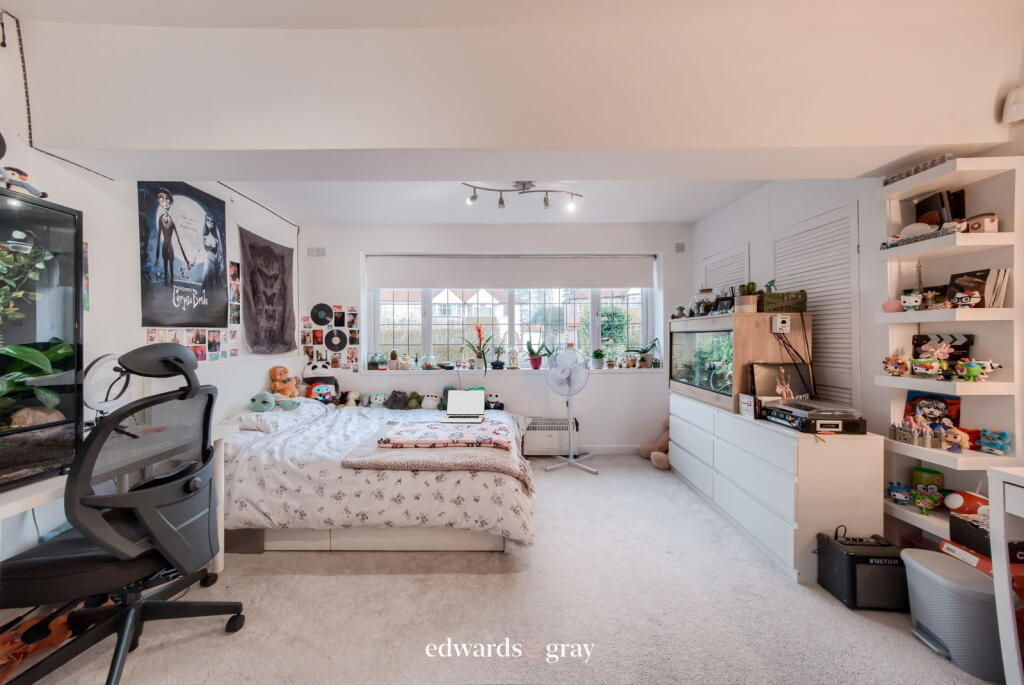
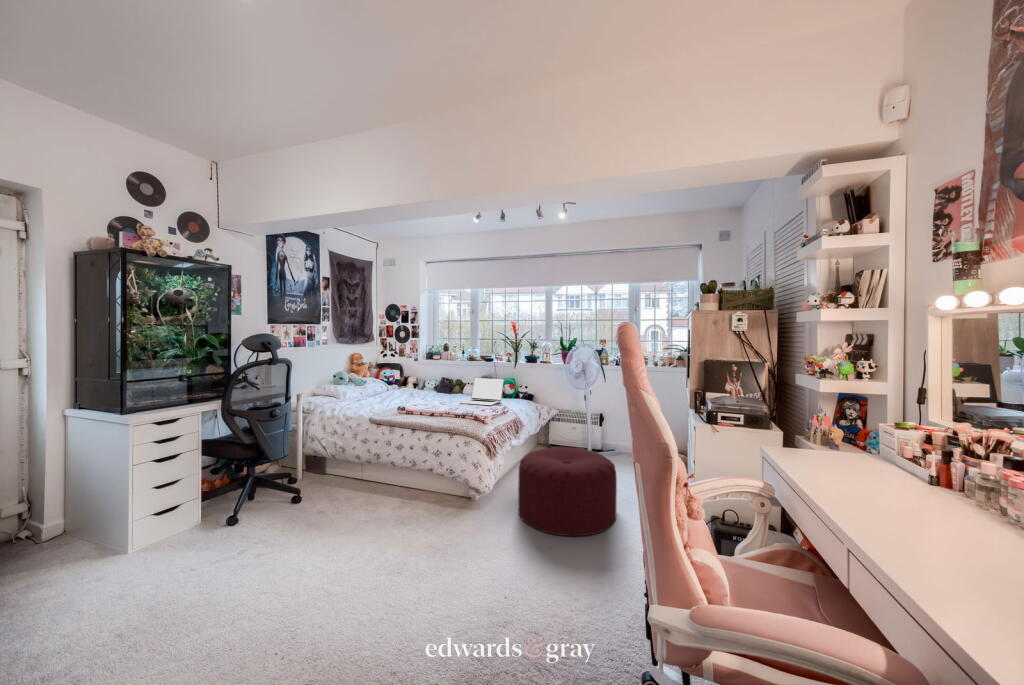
ottoman: none [560,466,678,583] -> present [518,447,617,536]

